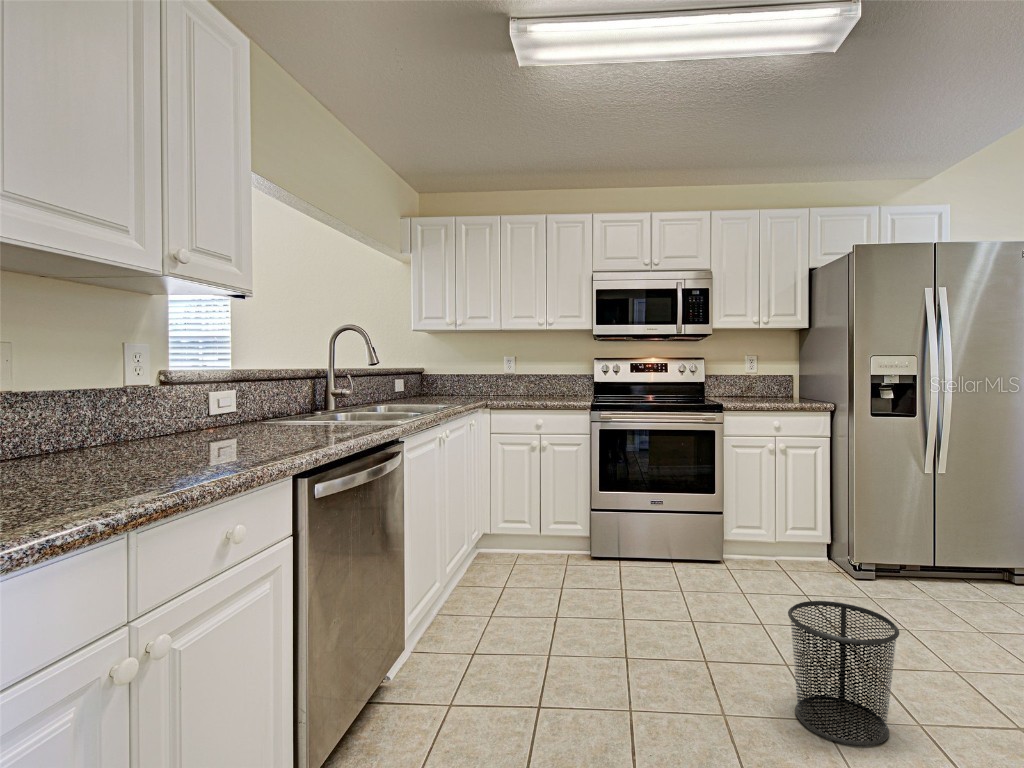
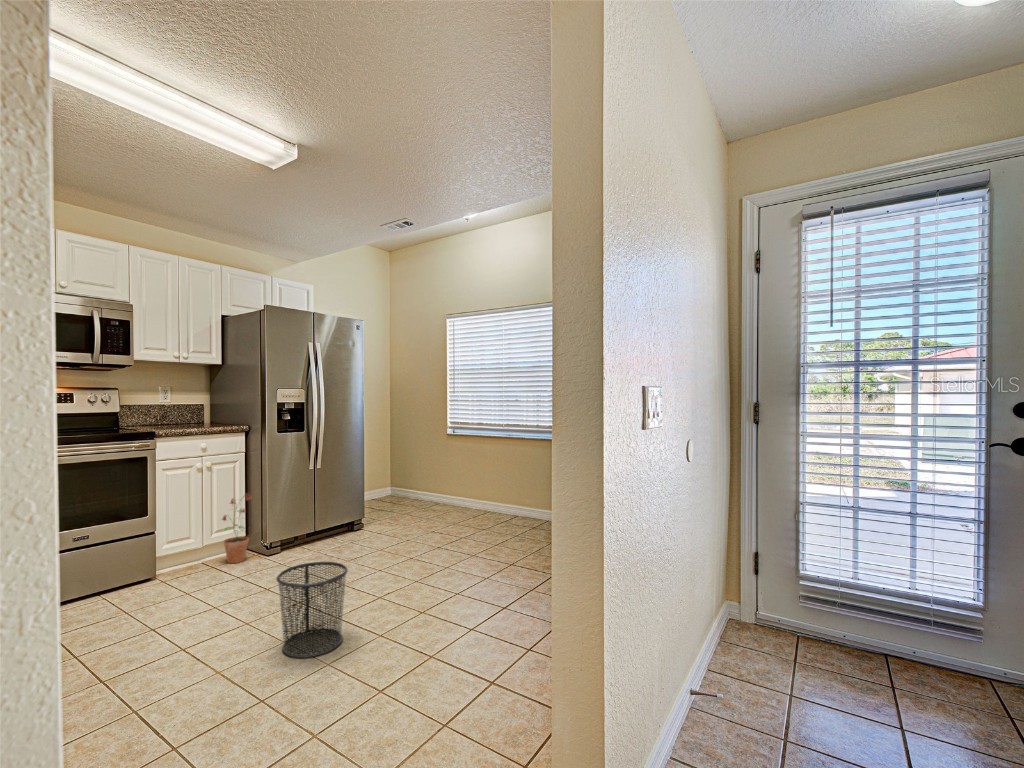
potted plant: none [794,490,837,574] -> present [222,494,252,563]

